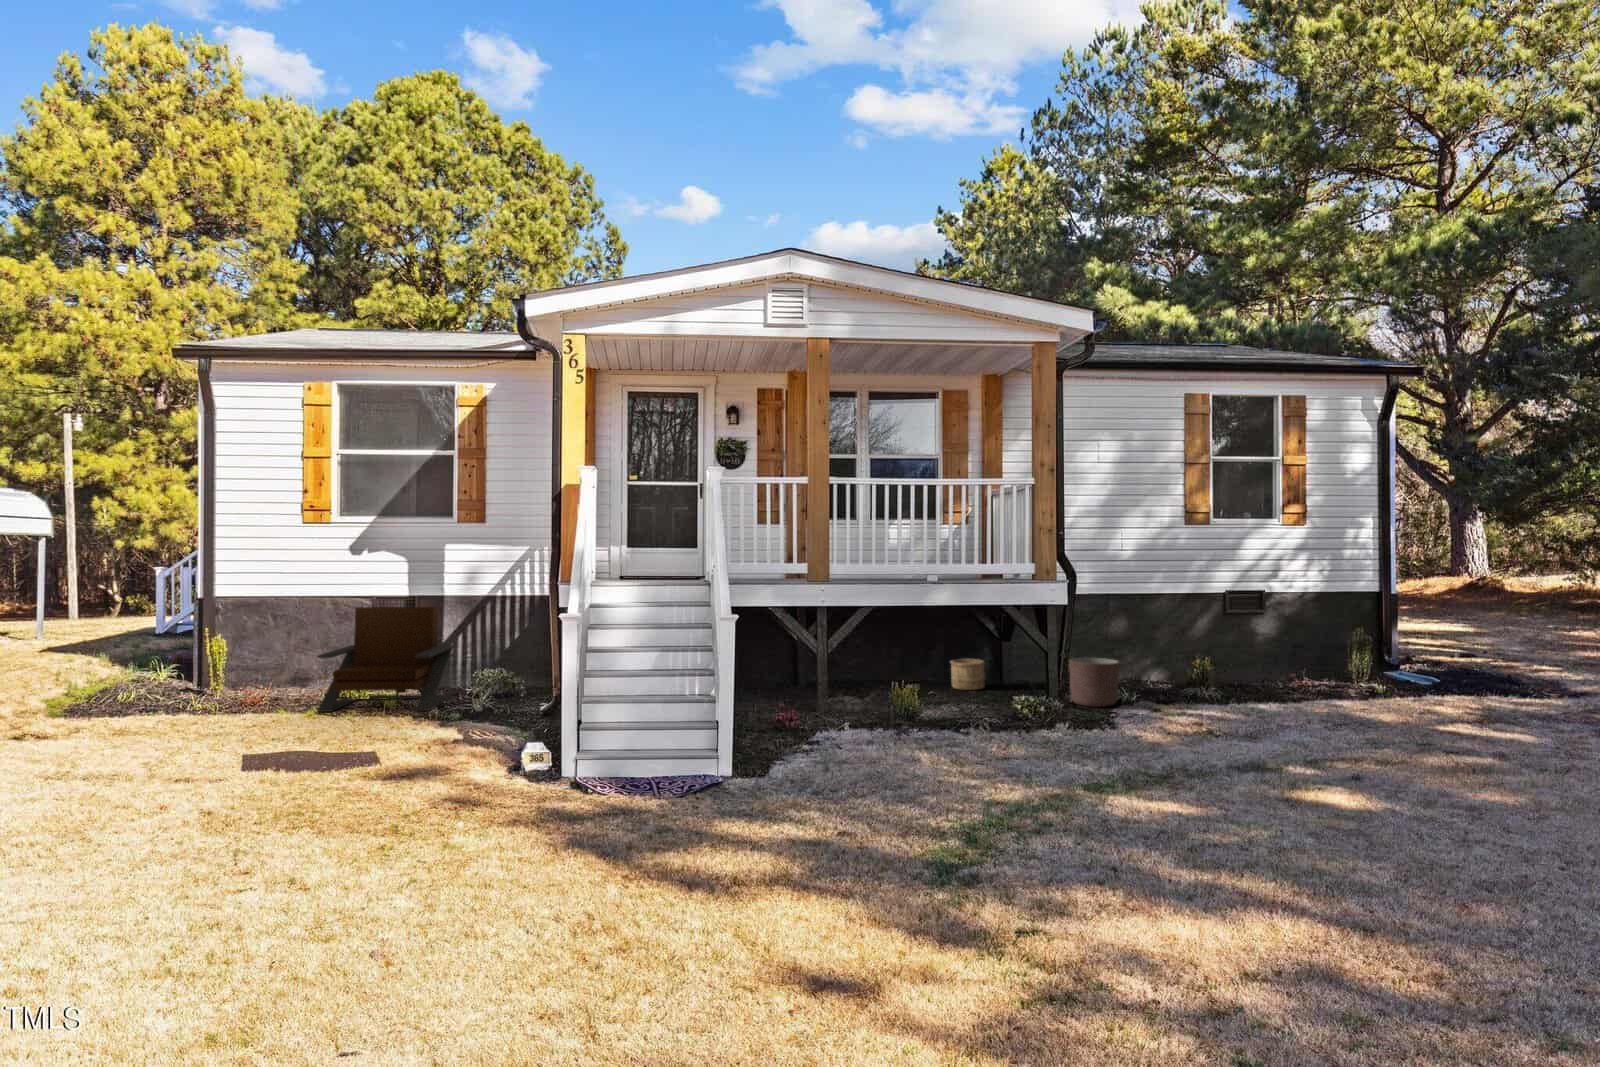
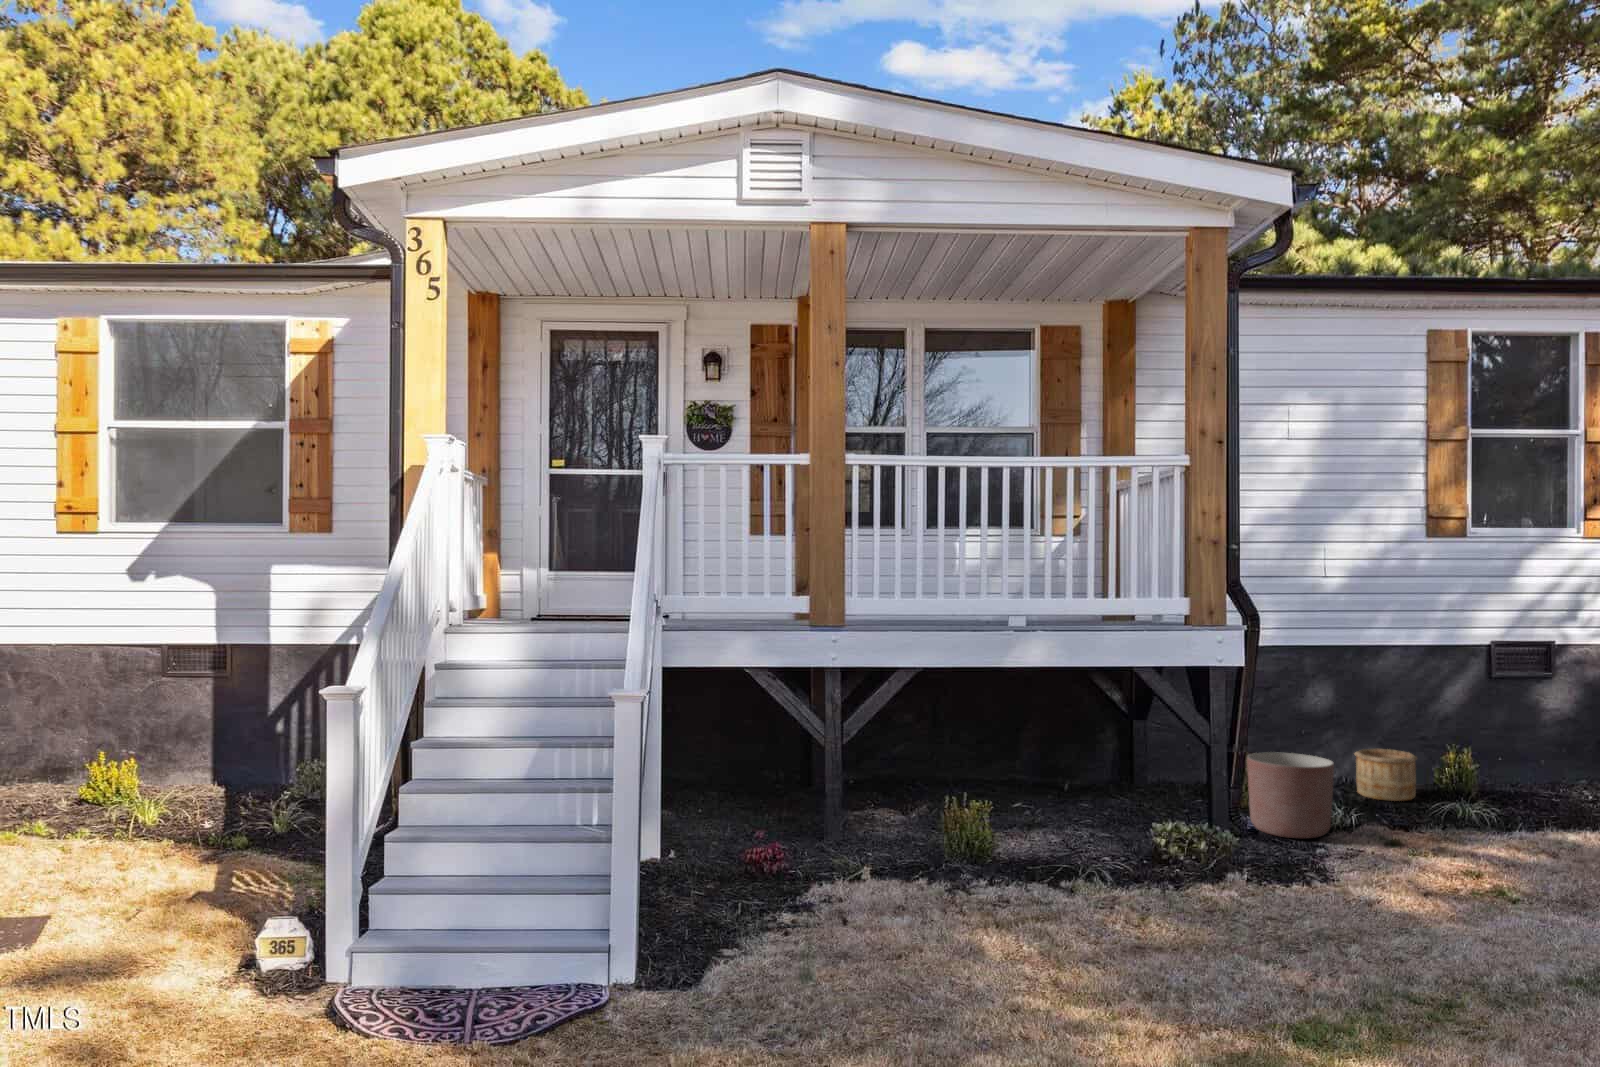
lounge chair: present [317,607,454,712] -> none [59,654,292,819]
wooden bucket: present [951,659,985,690] -> present [1355,749,1417,801]

